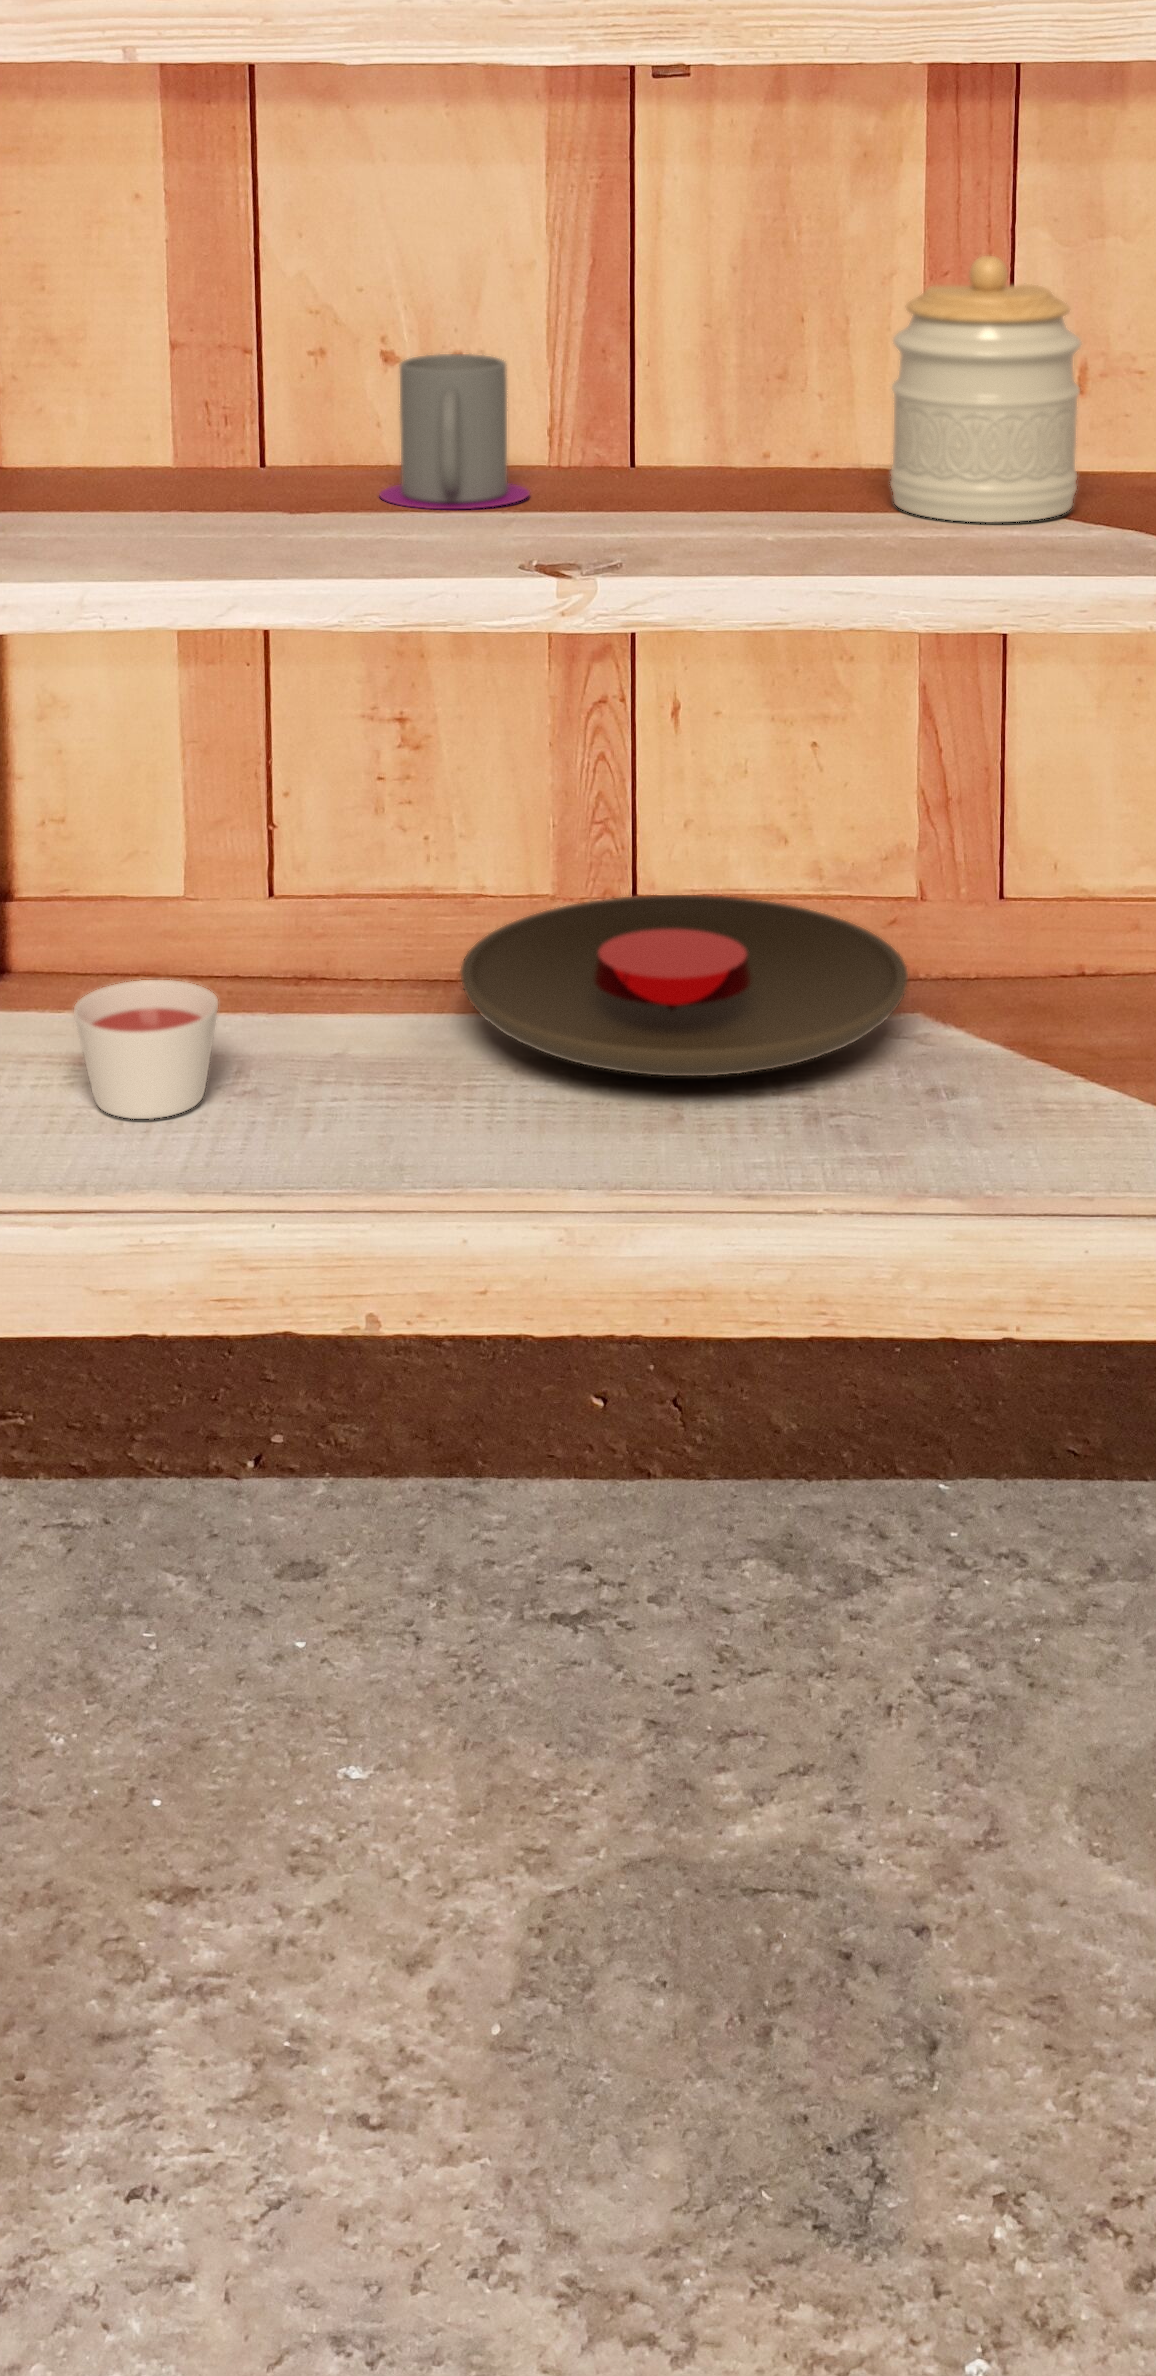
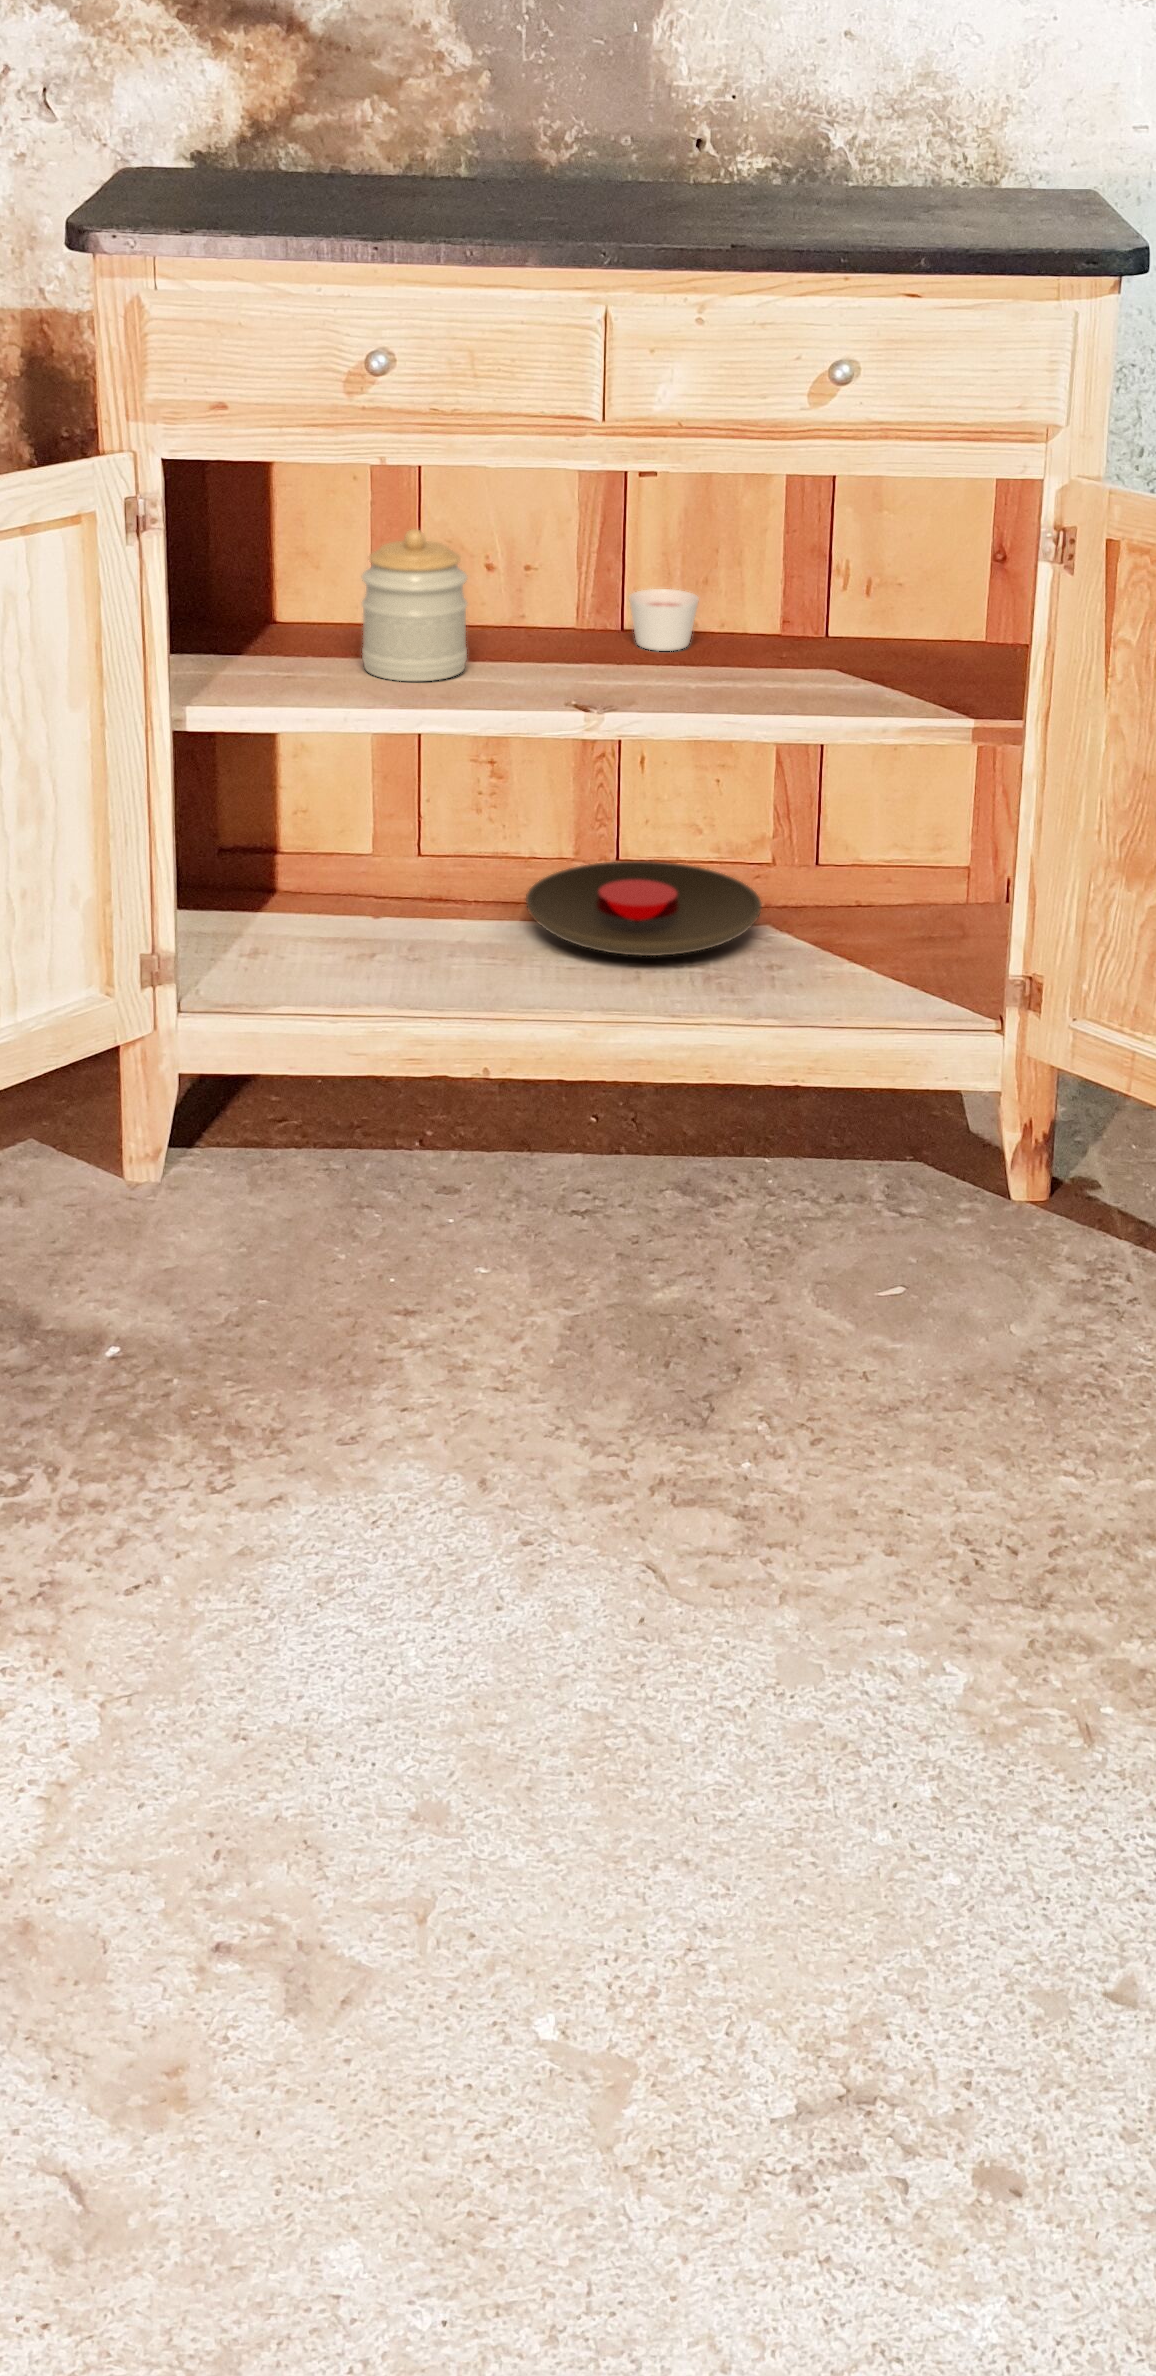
jar: present [890,256,1081,523] -> present [362,529,467,681]
mug: present [380,354,529,509] -> none [484,564,566,653]
candle: present [74,980,218,1119] -> present [629,589,699,651]

